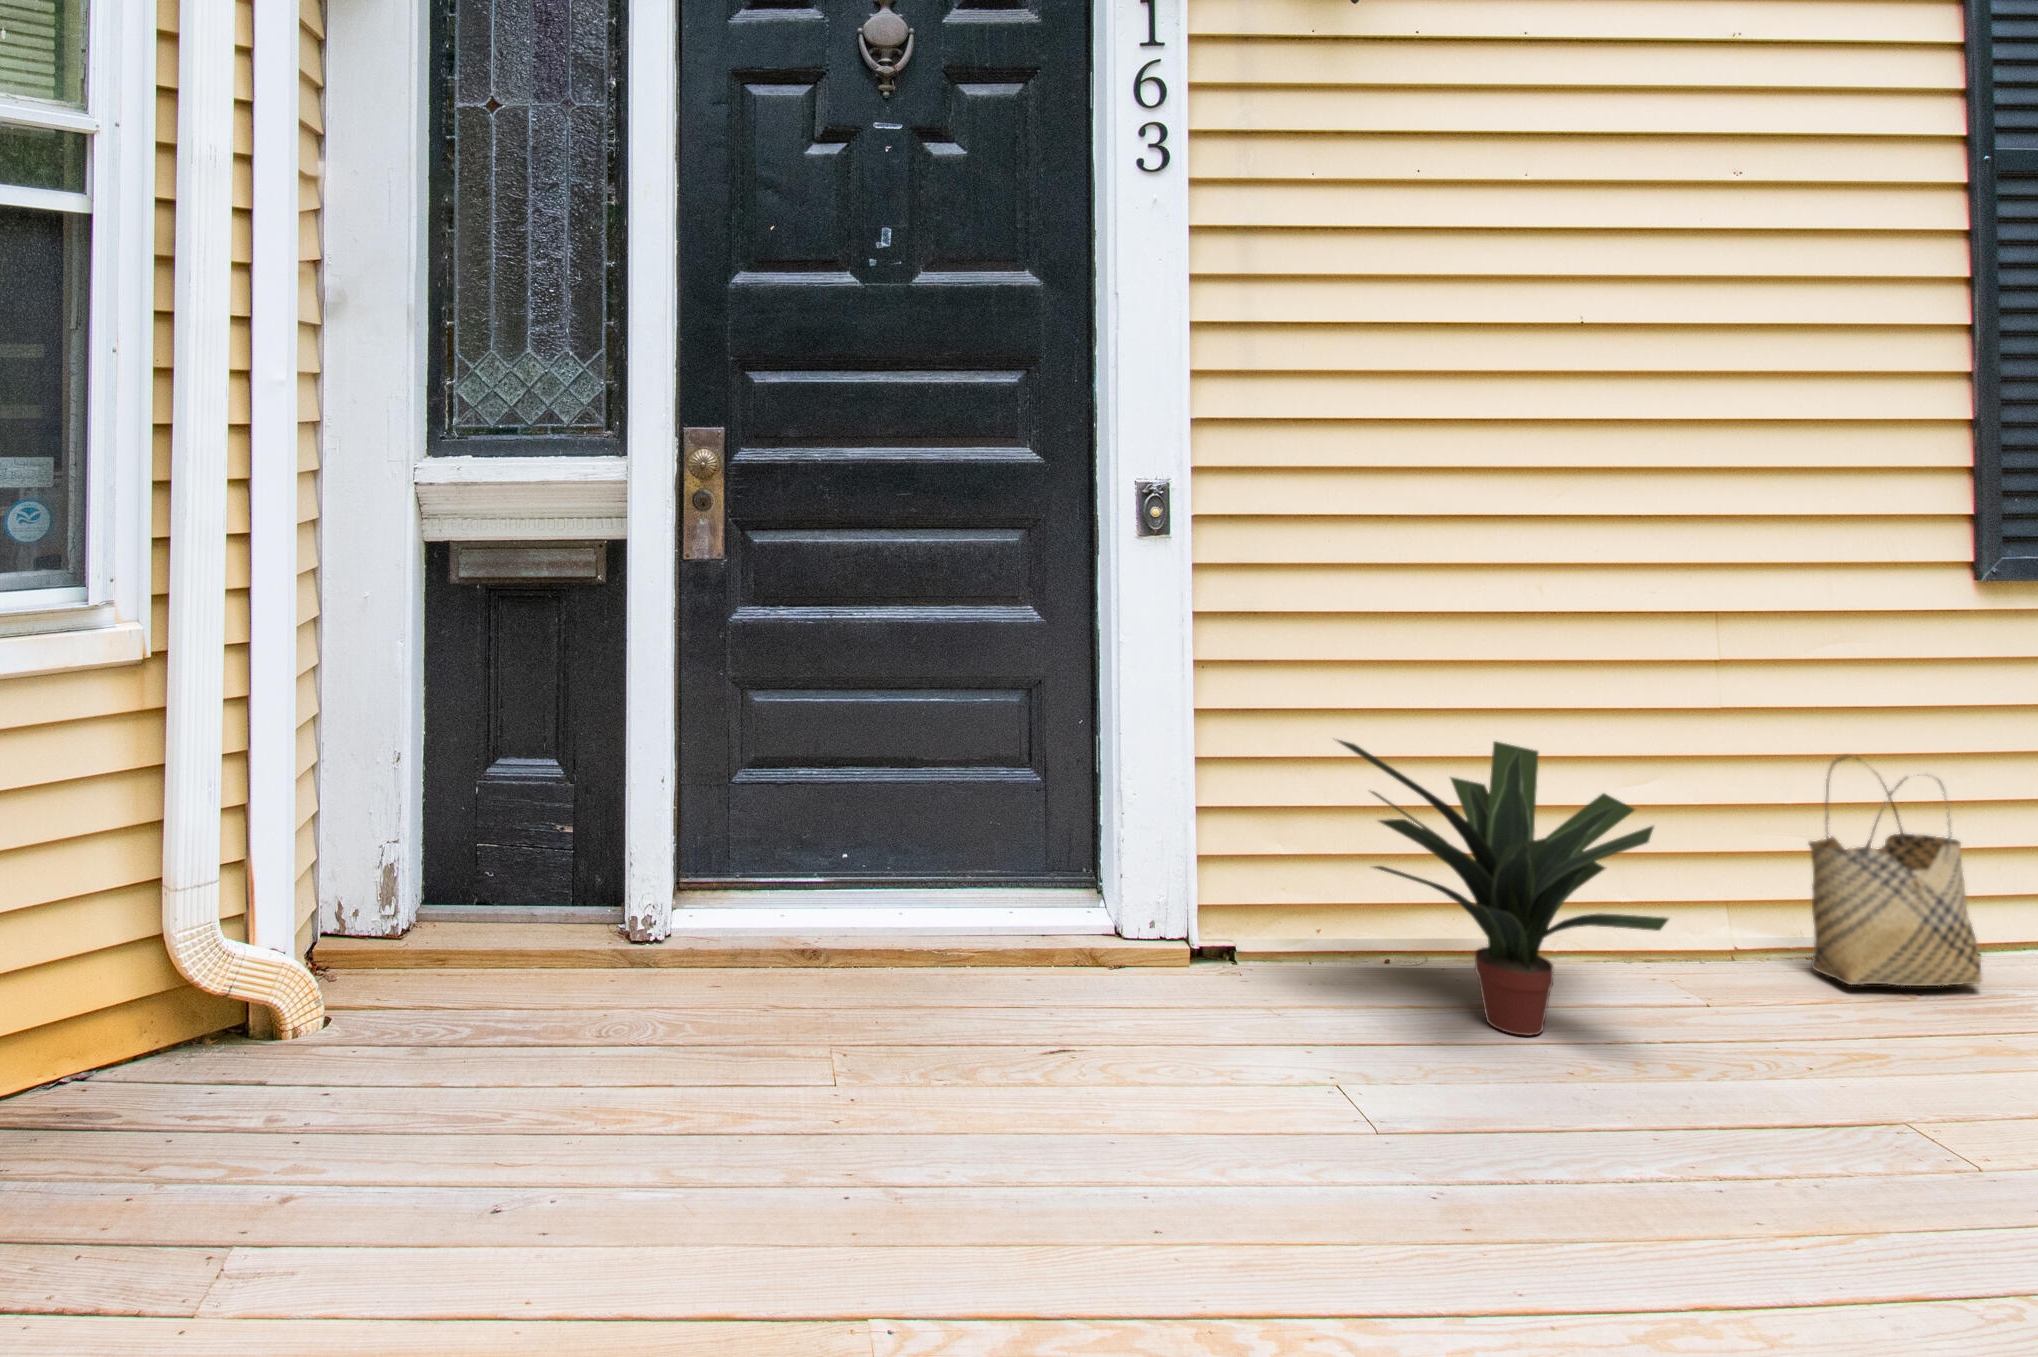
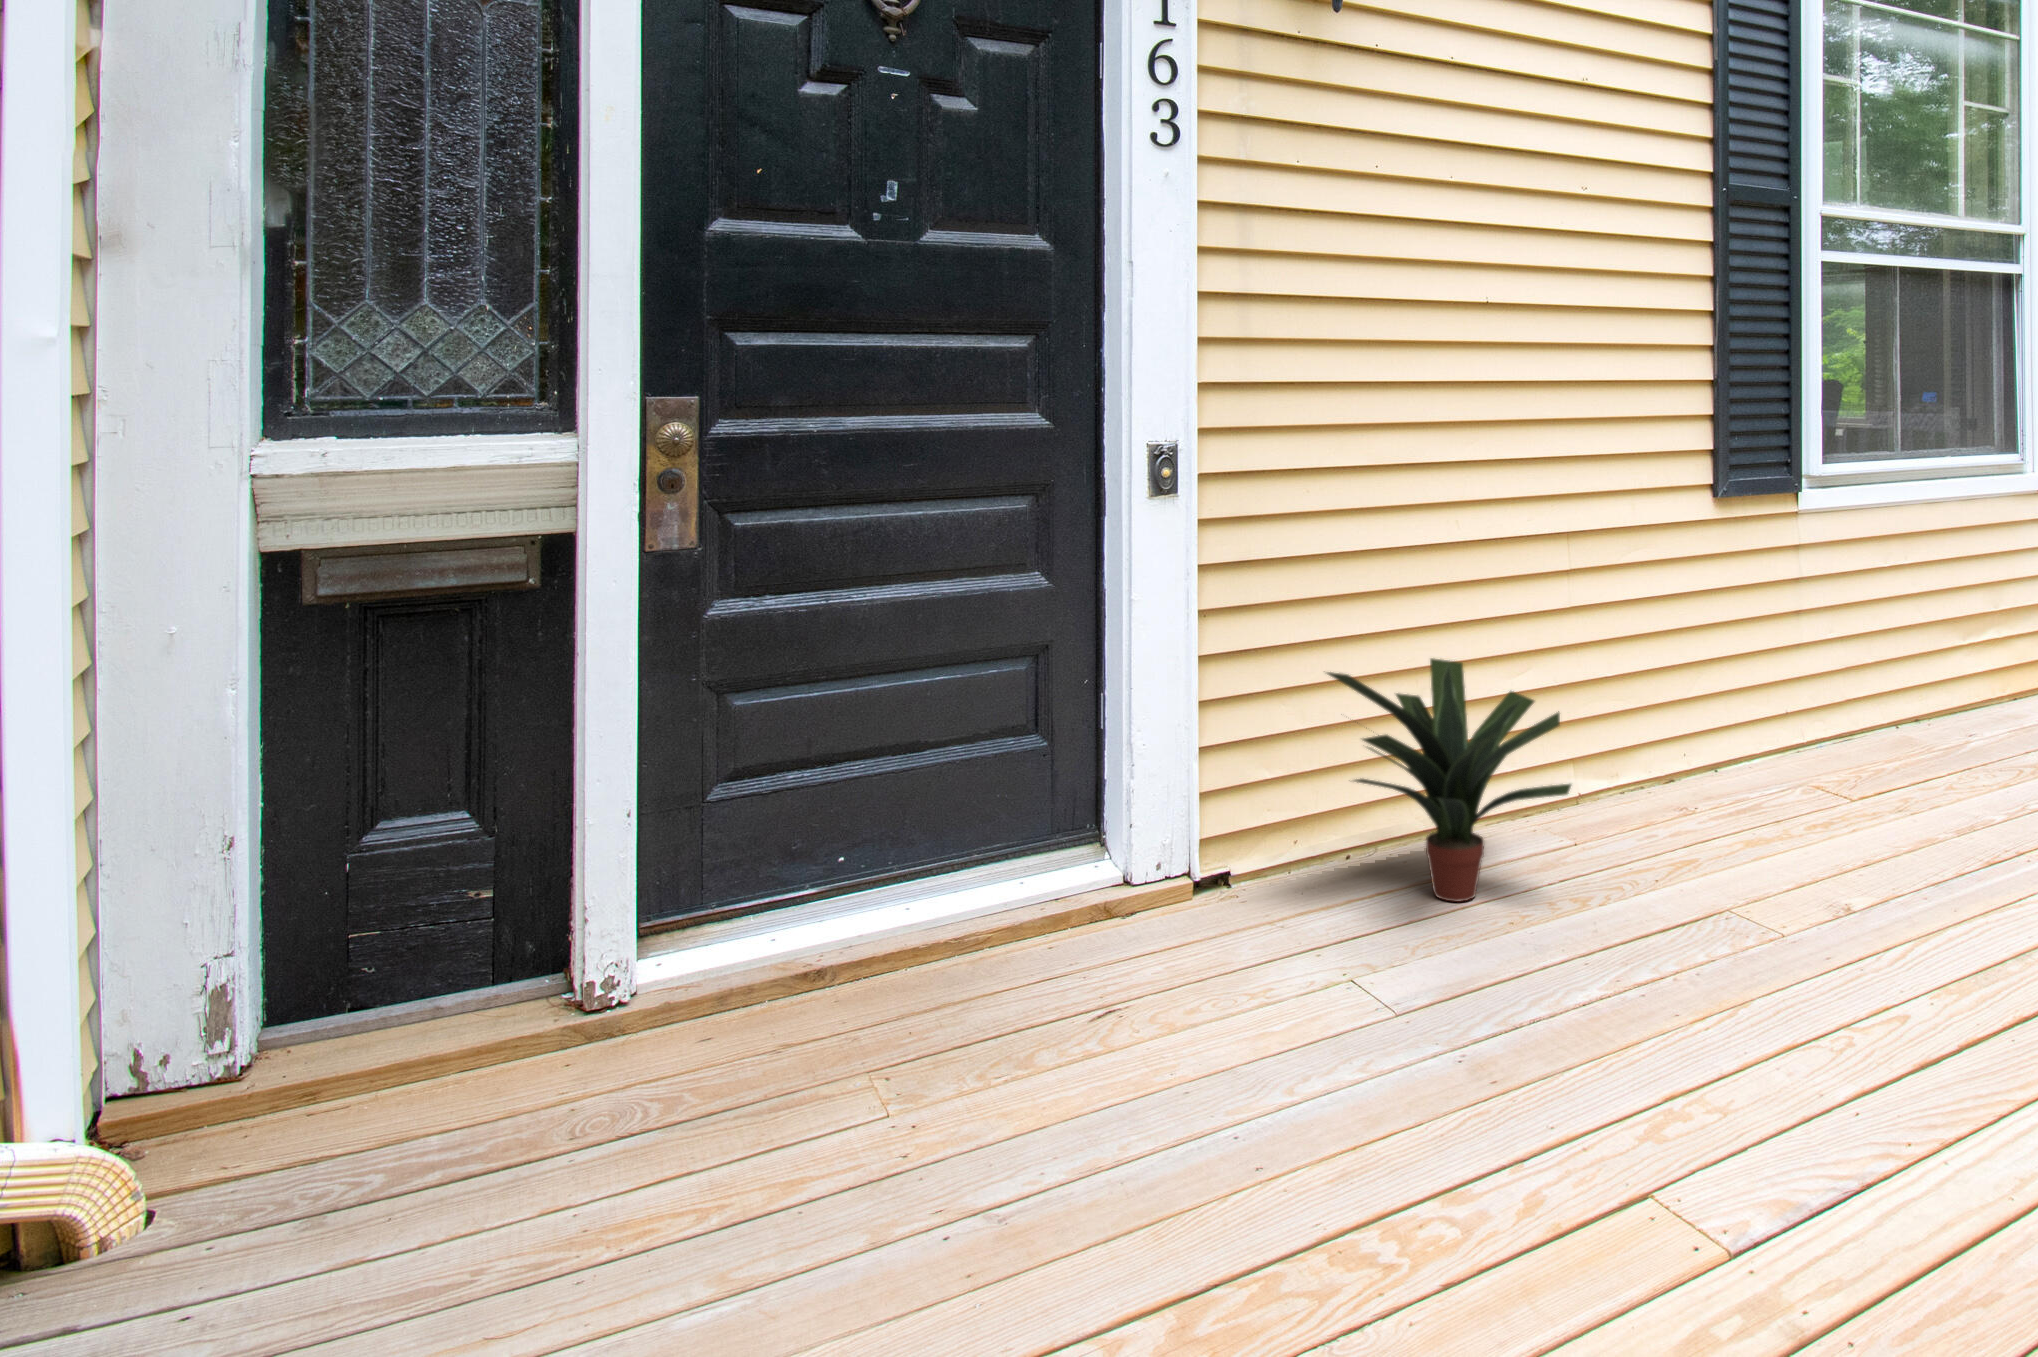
woven basket: present [1809,755,1982,986] -> none [1624,639,1722,813]

